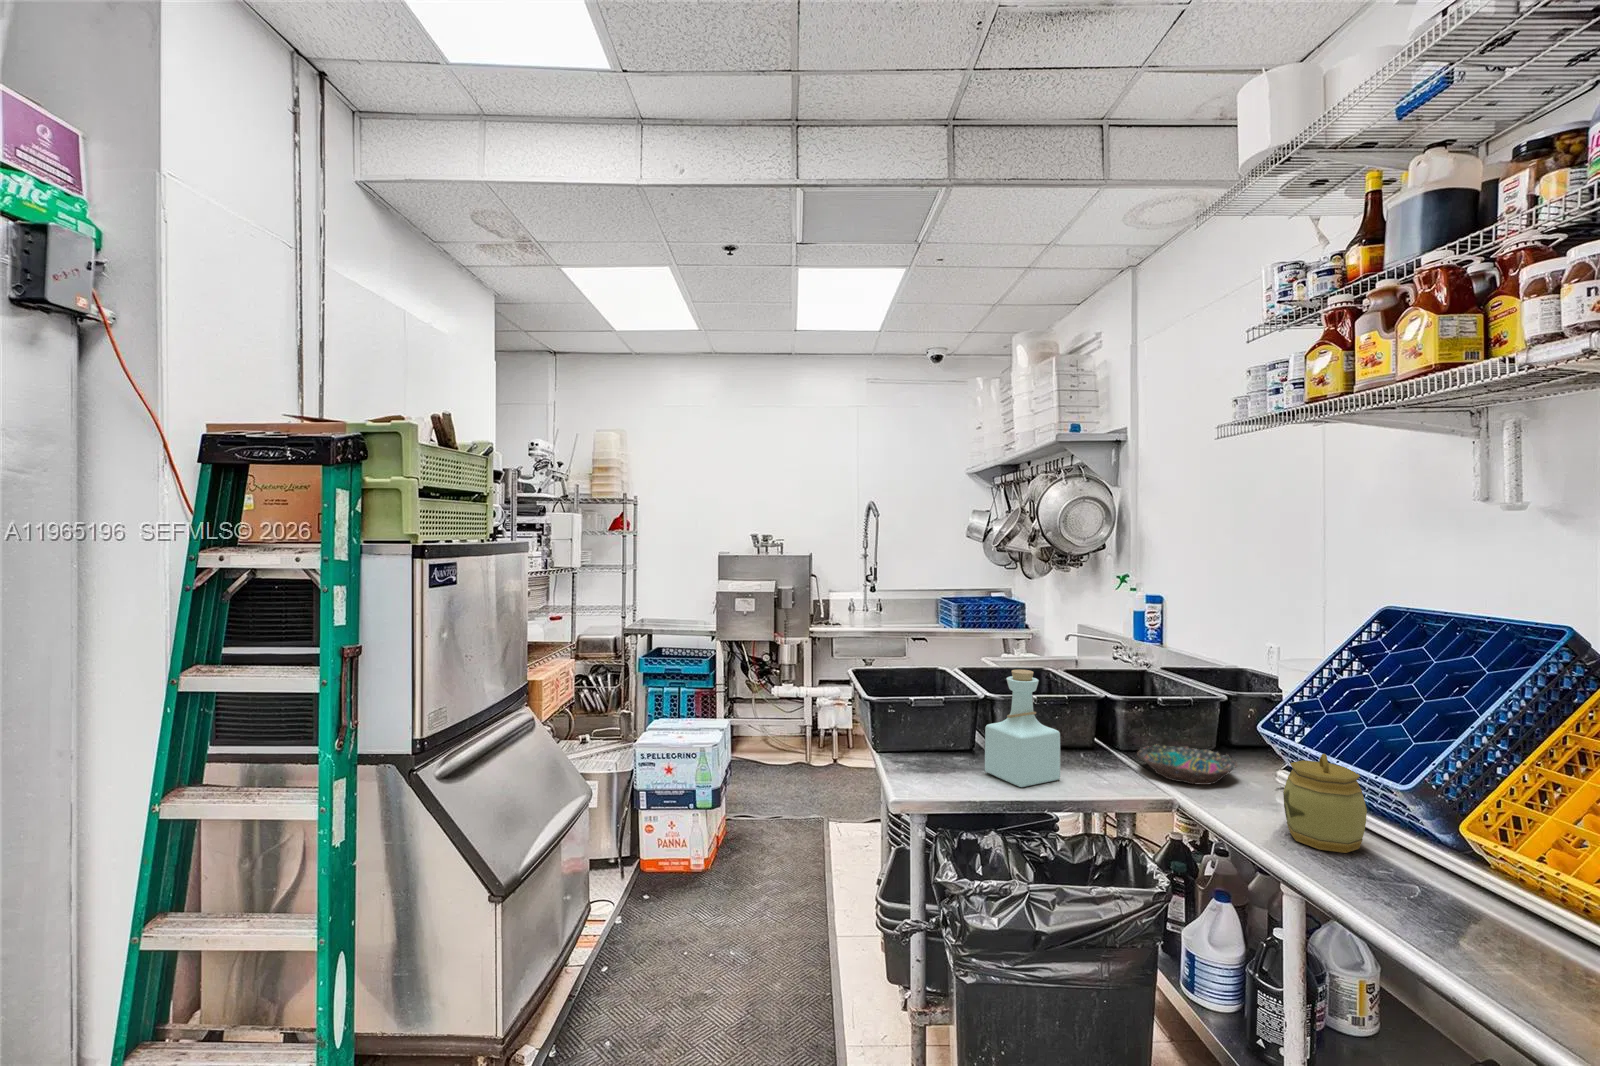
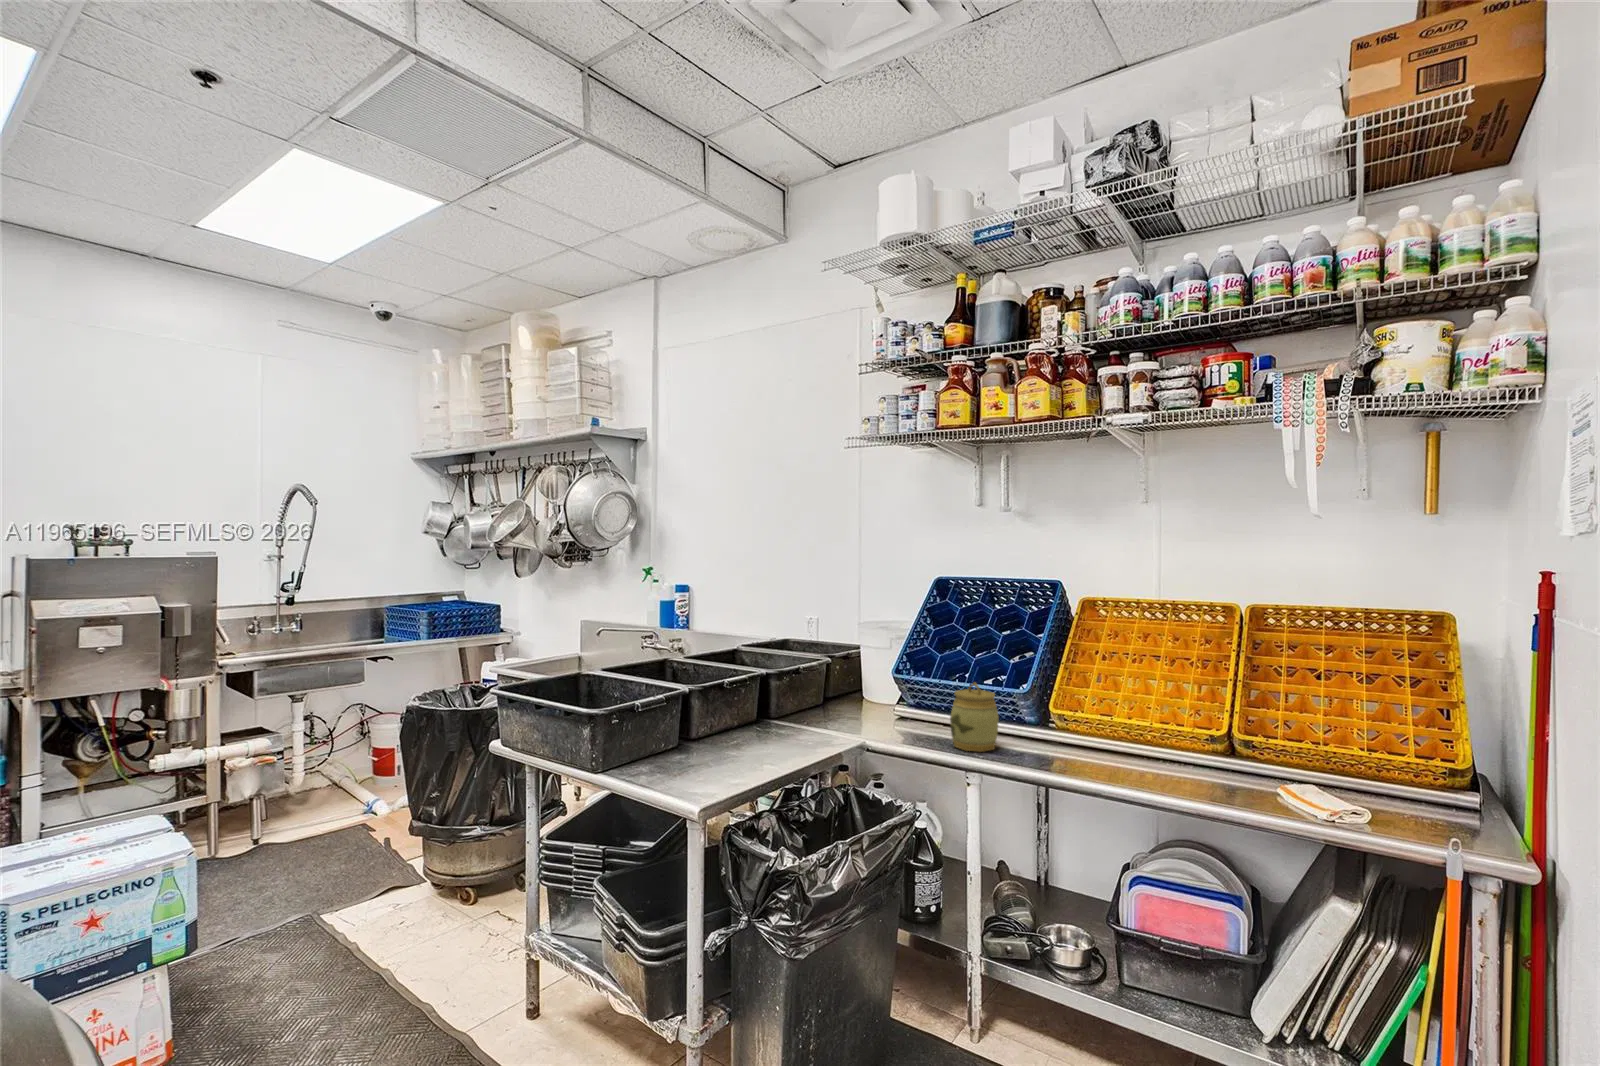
bottle: present [985,670,1060,787] -> none [705,654,771,769]
bowl: present [1137,745,1237,785] -> none [798,704,874,734]

